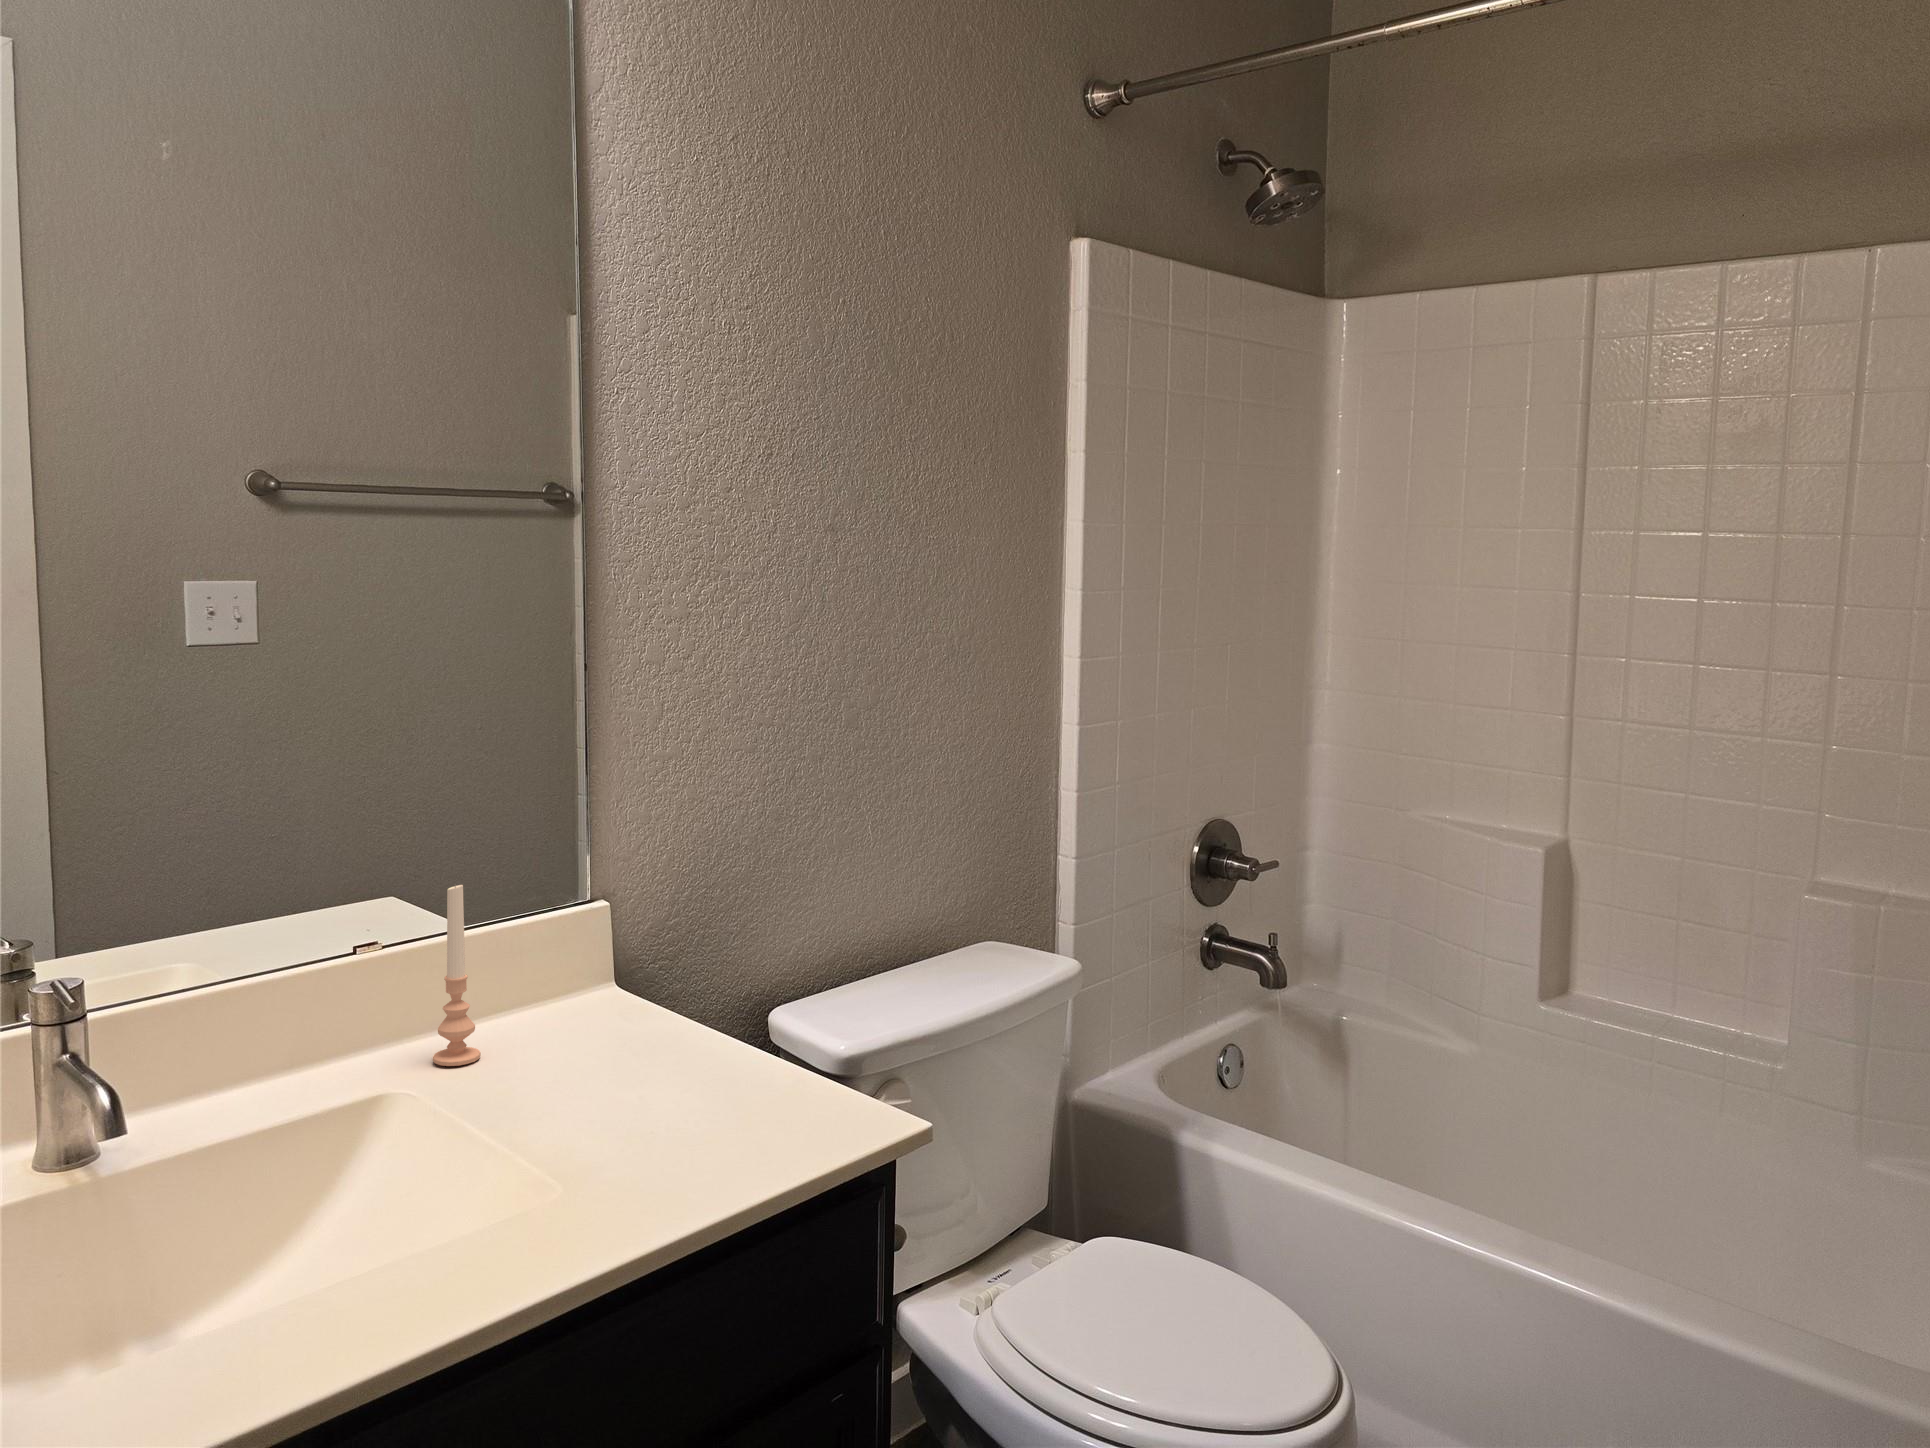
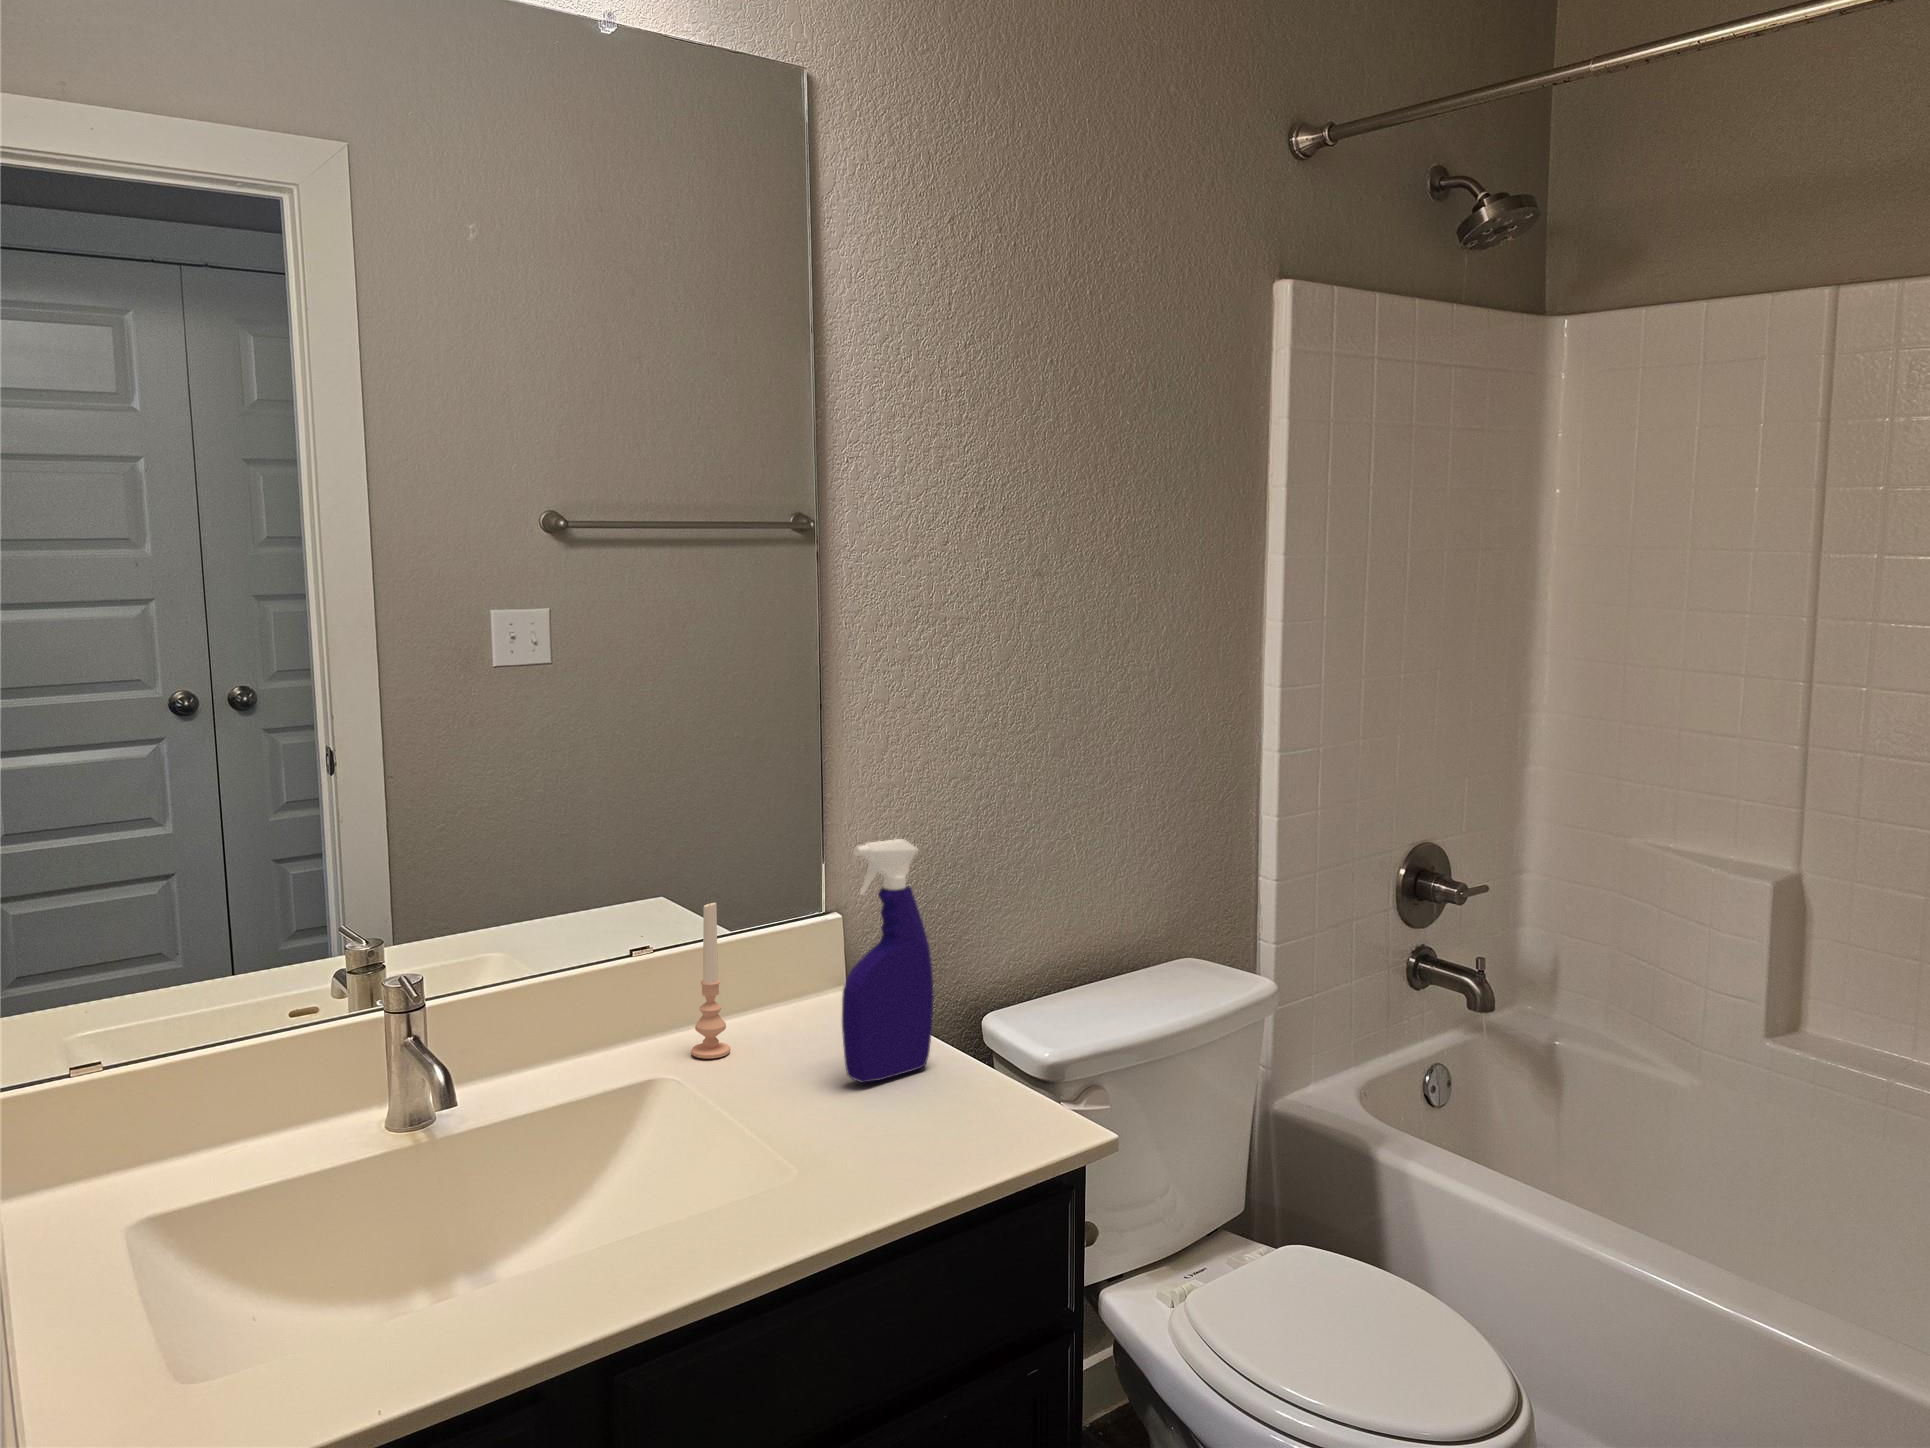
spray bottle: none [613,804,720,1085] -> present [842,839,933,1083]

